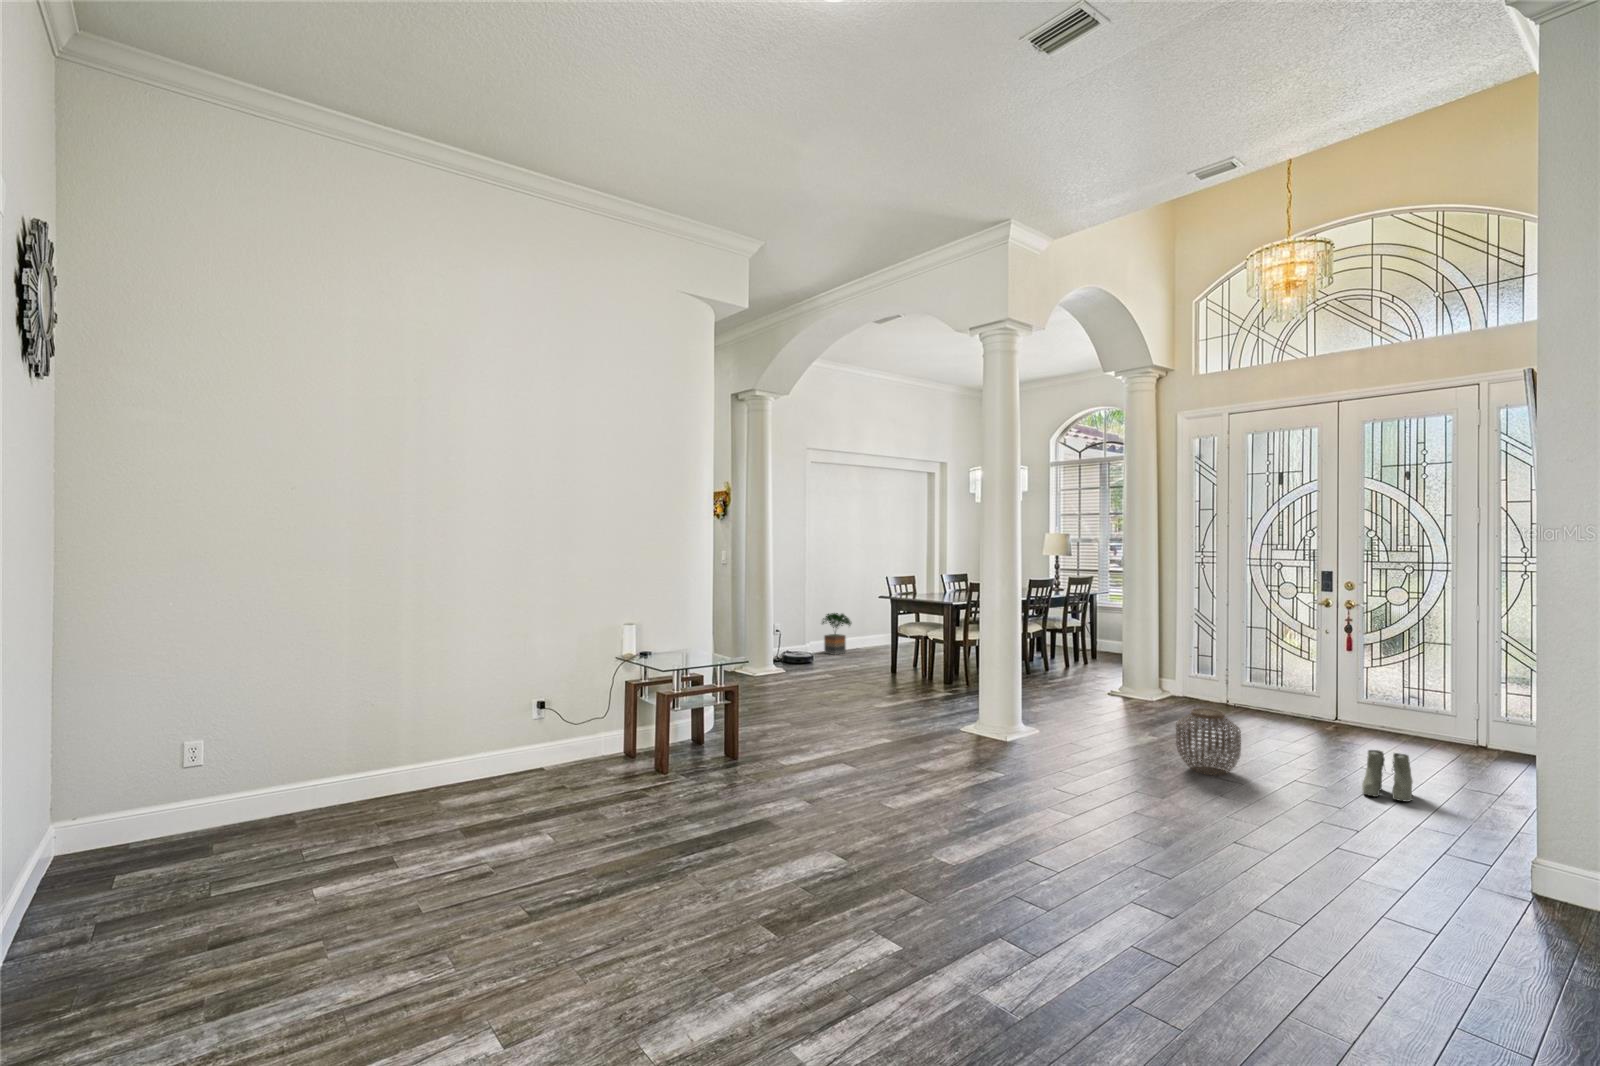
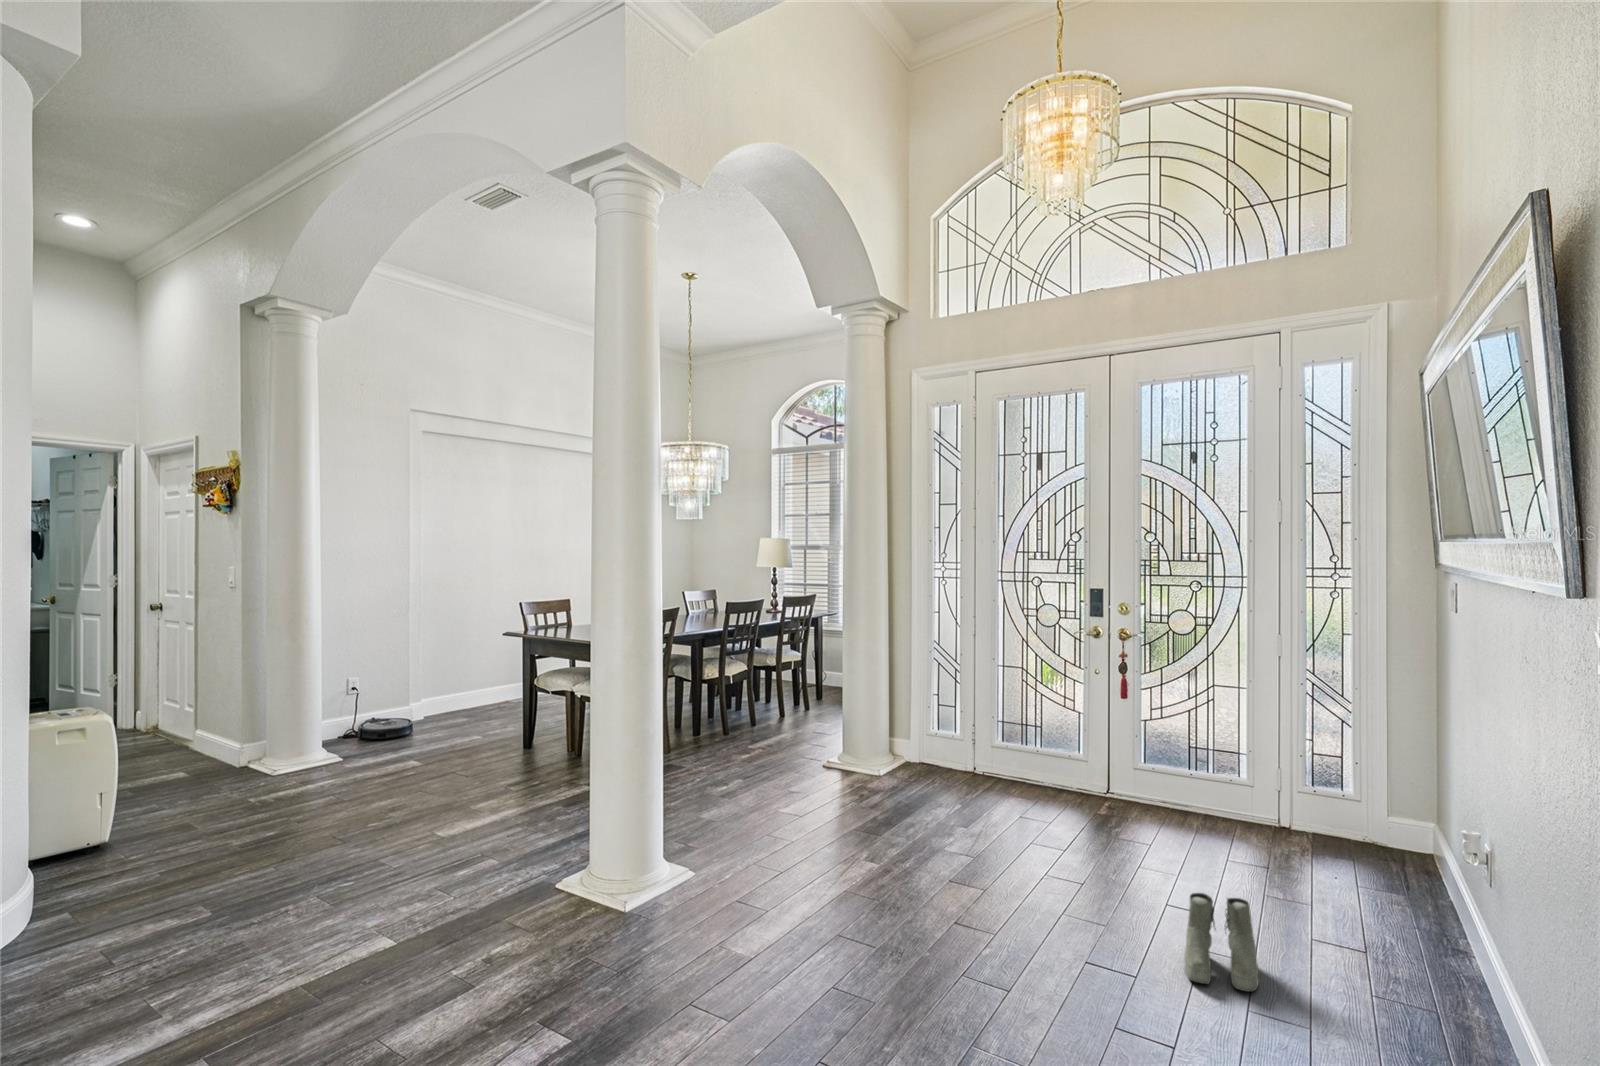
potted tree: present [822,613,851,655] -> none [433,654,485,718]
woven basket: present [1176,708,1241,776] -> none [902,834,1003,960]

